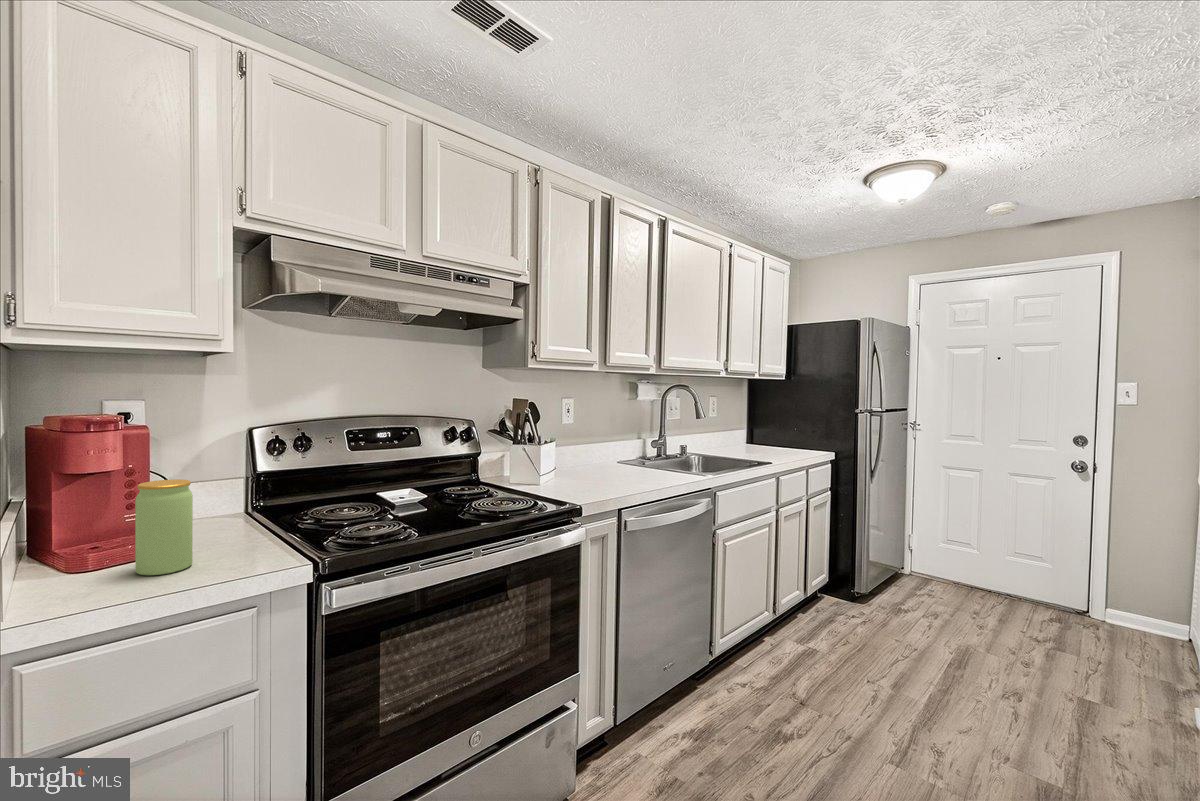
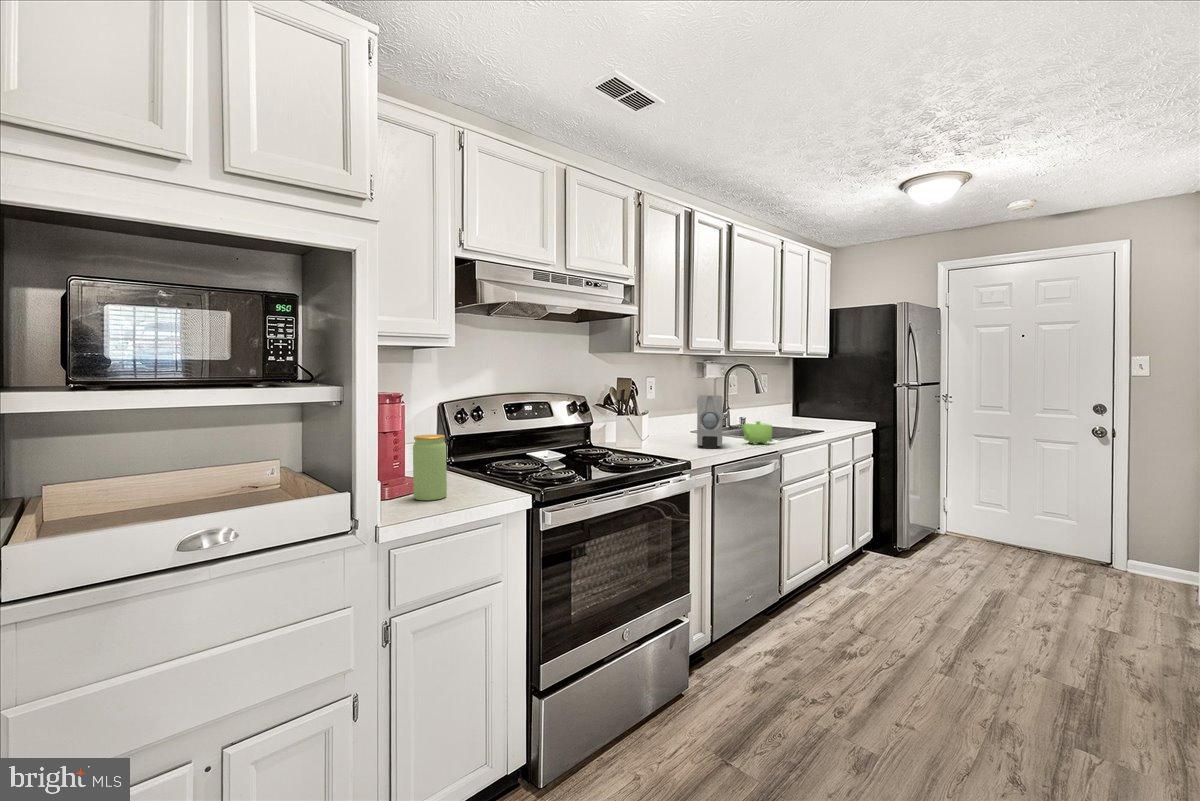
soap dispenser: none [608,422,641,486] -> present [697,395,723,449]
teapot: none [662,452,702,480] -> present [741,421,772,445]

